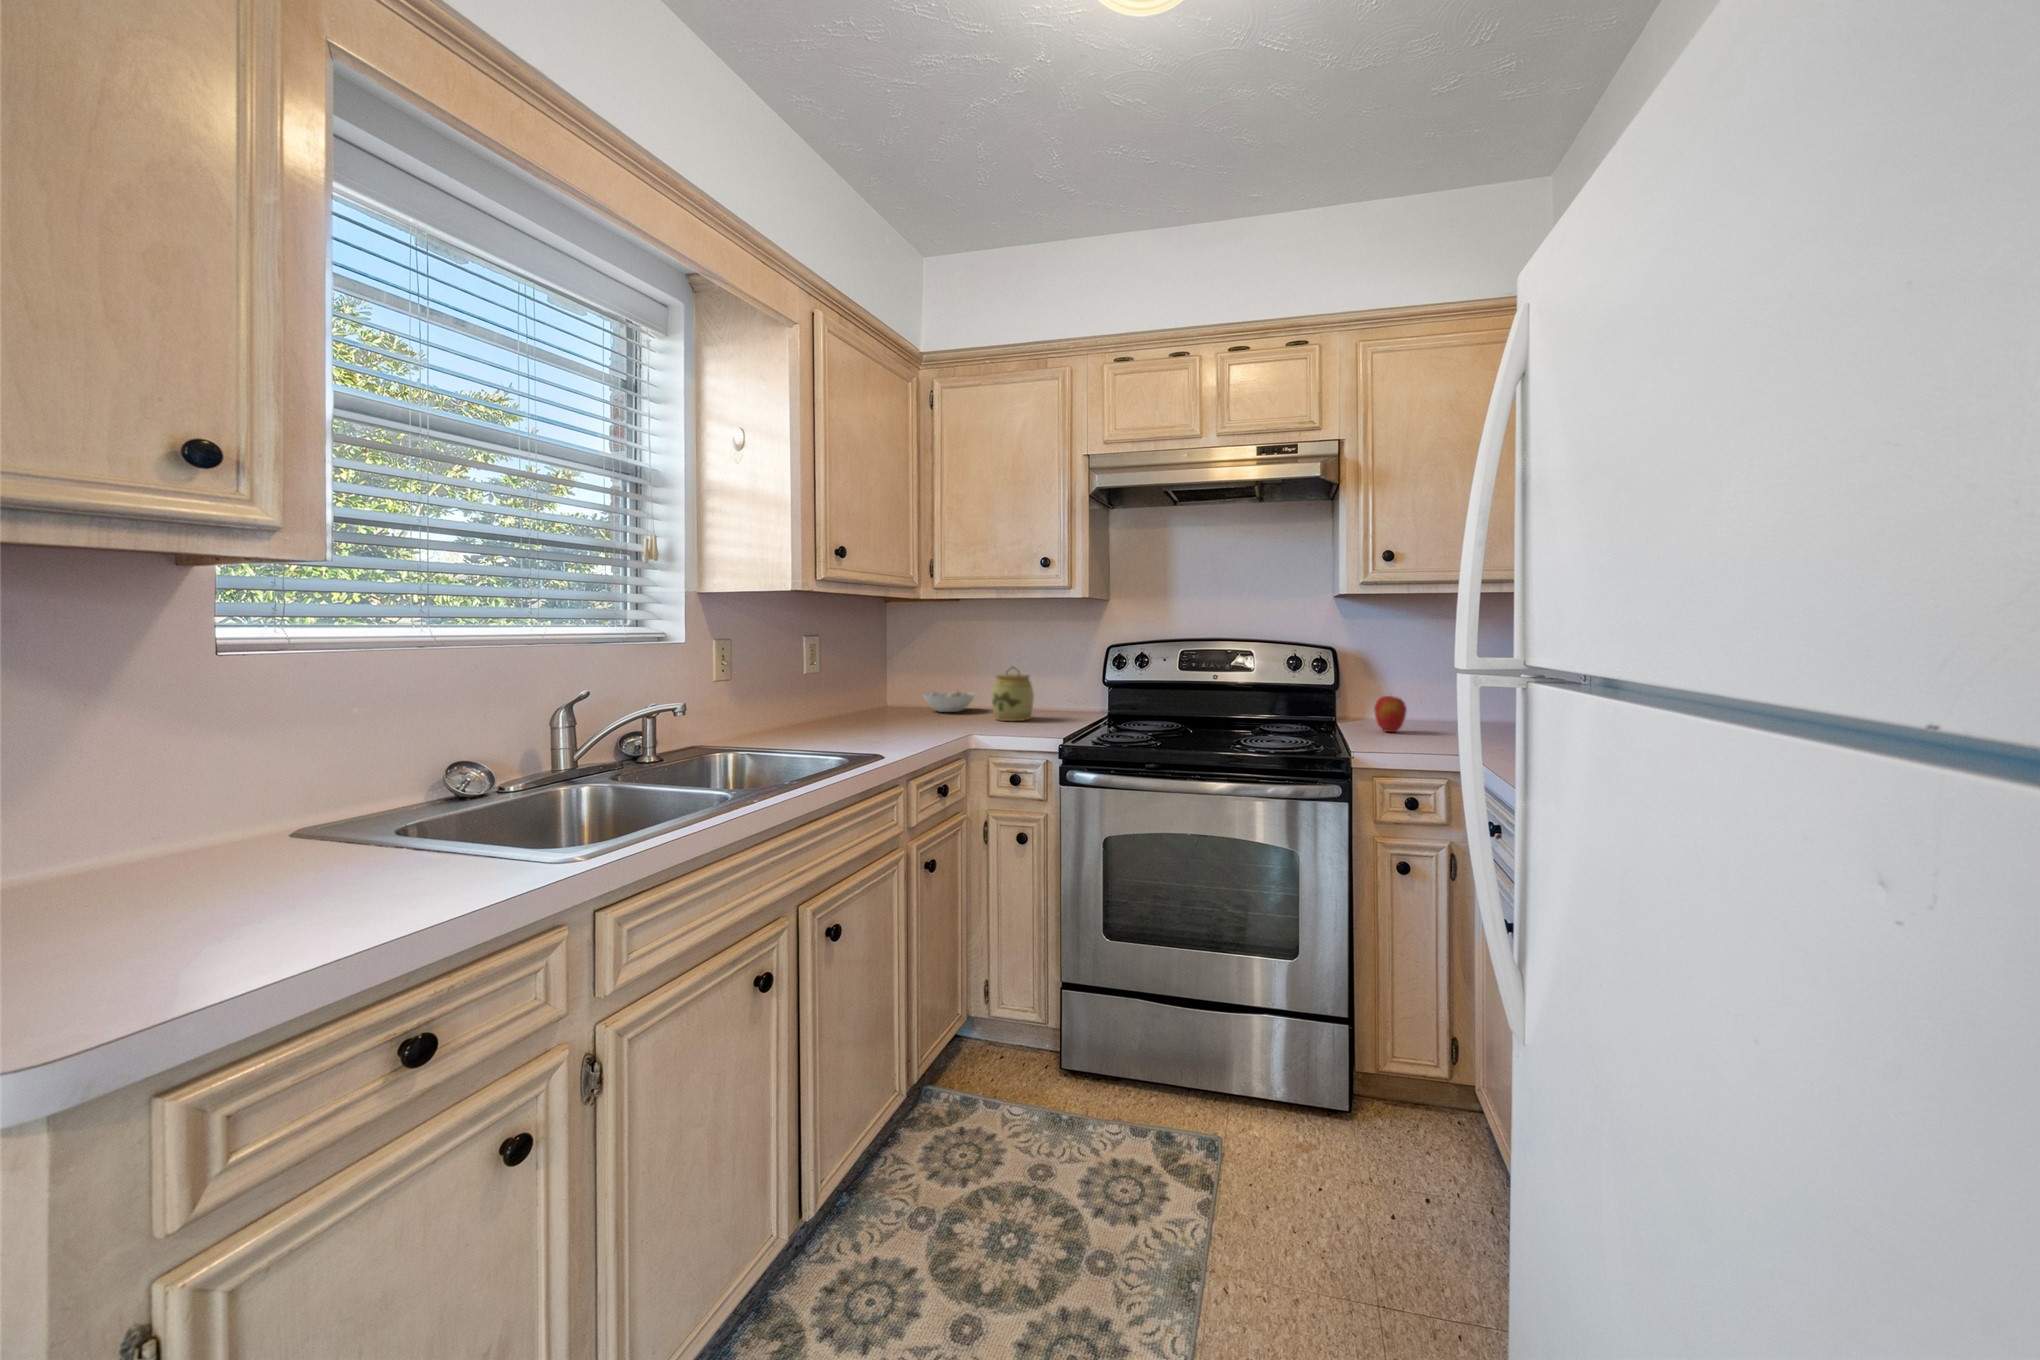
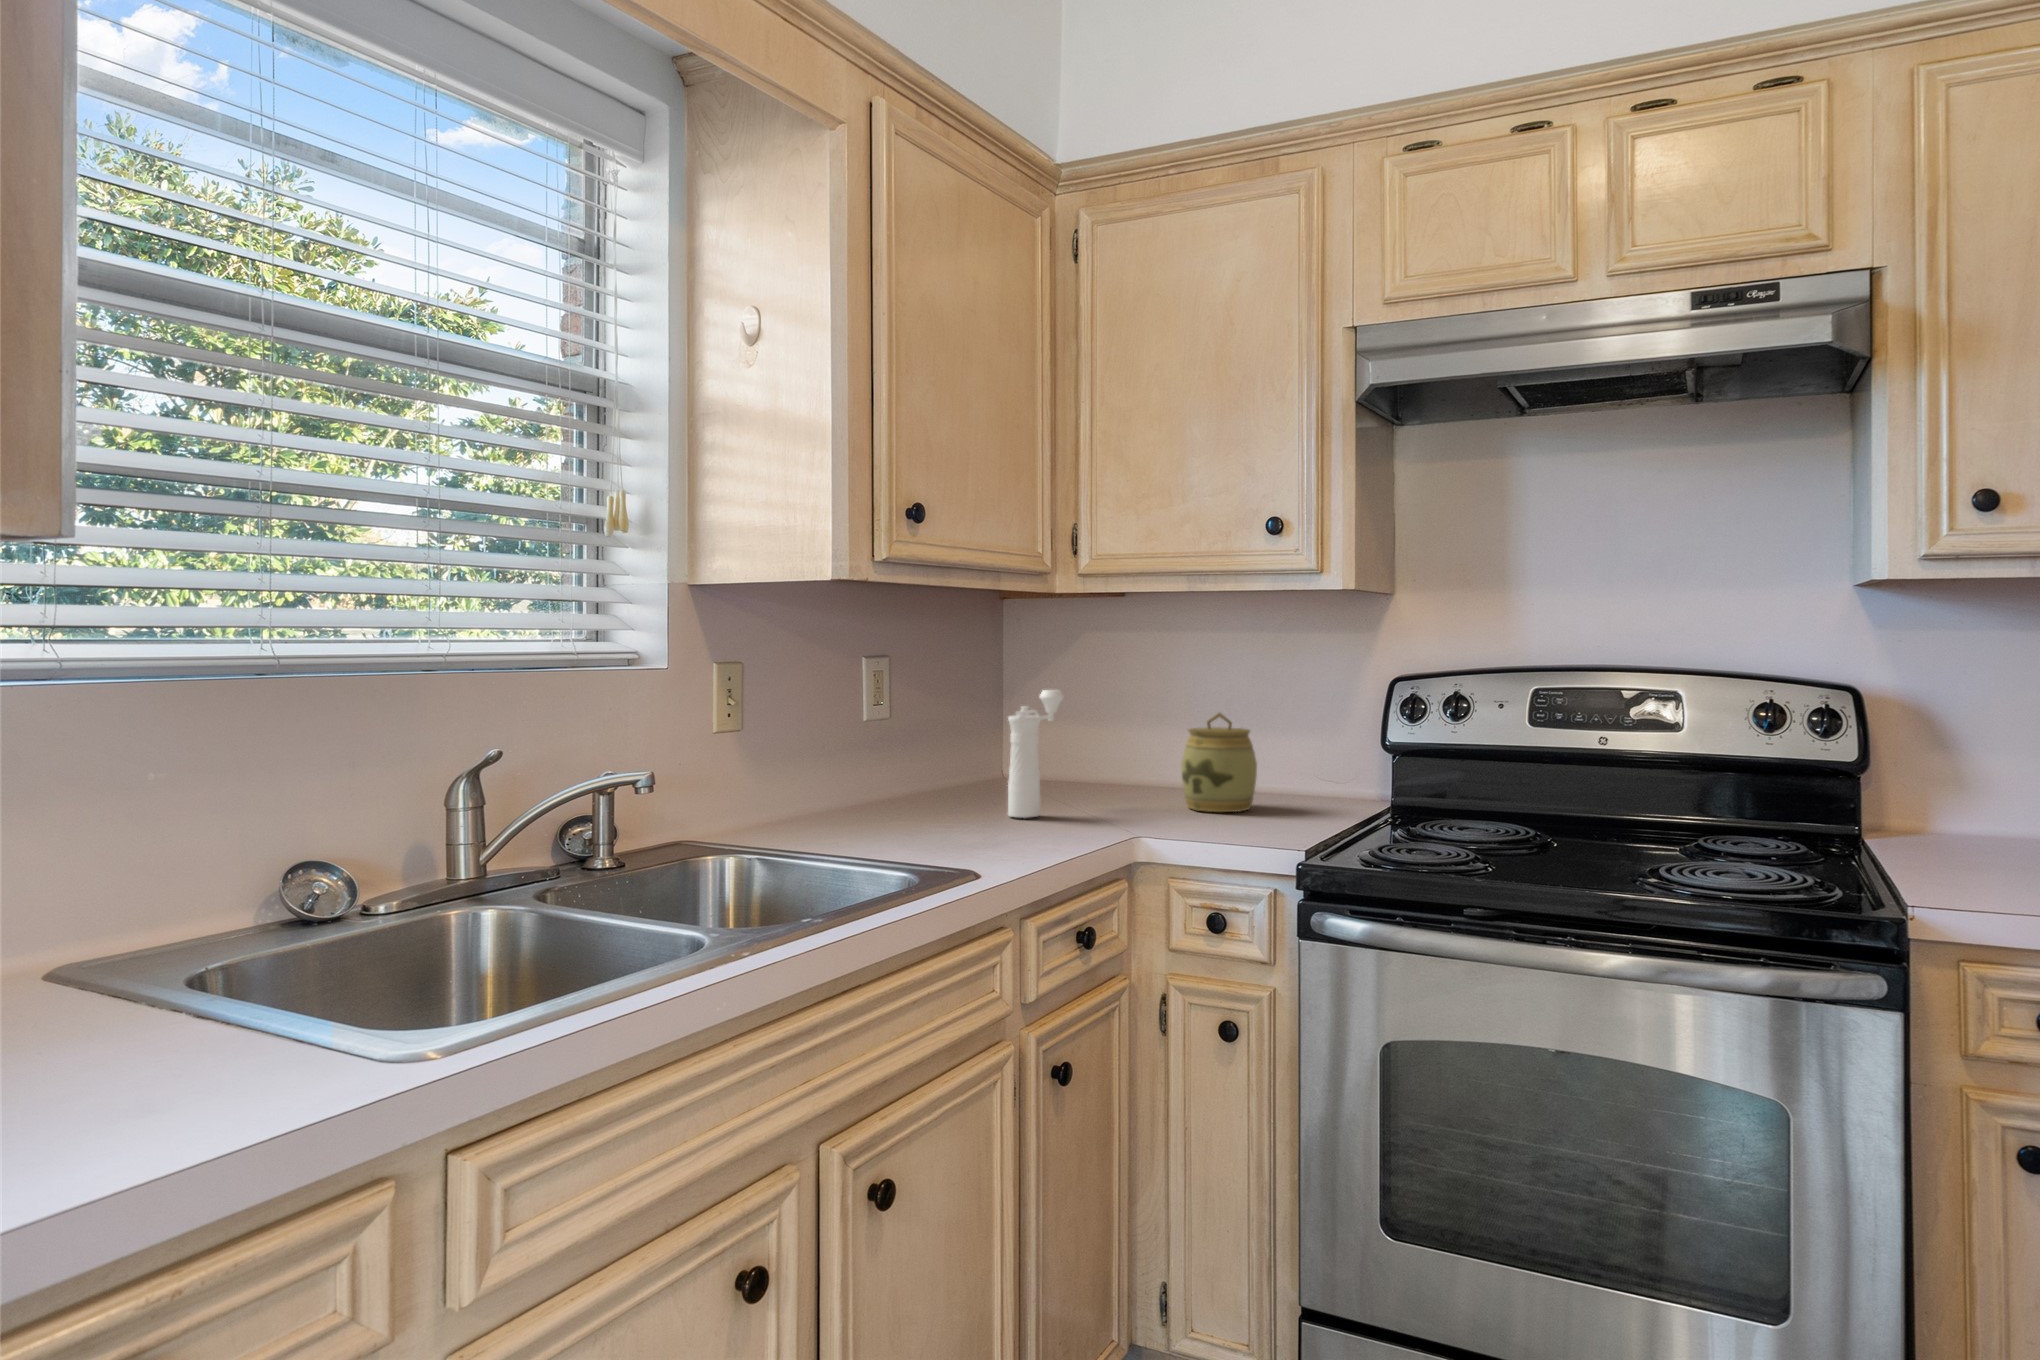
pepper mill: none [893,654,924,727] -> present [1008,690,1063,817]
bowl: present [923,690,975,712] -> none [1064,750,1155,791]
apple: present [1374,696,1407,732] -> none [1948,782,2024,862]

